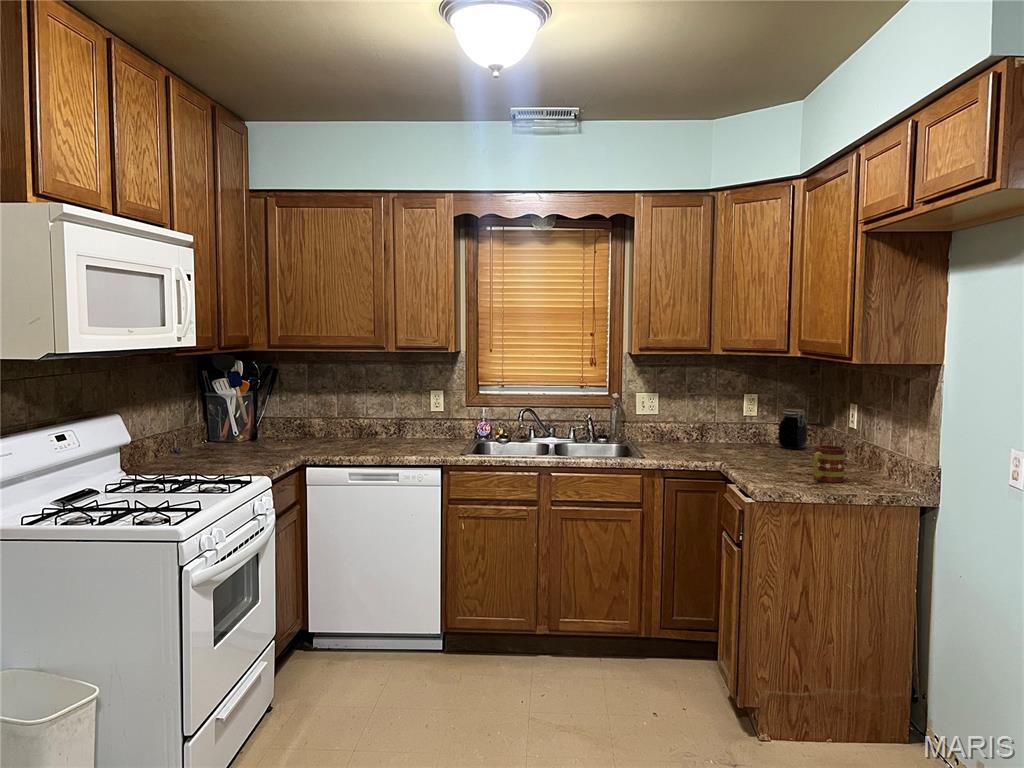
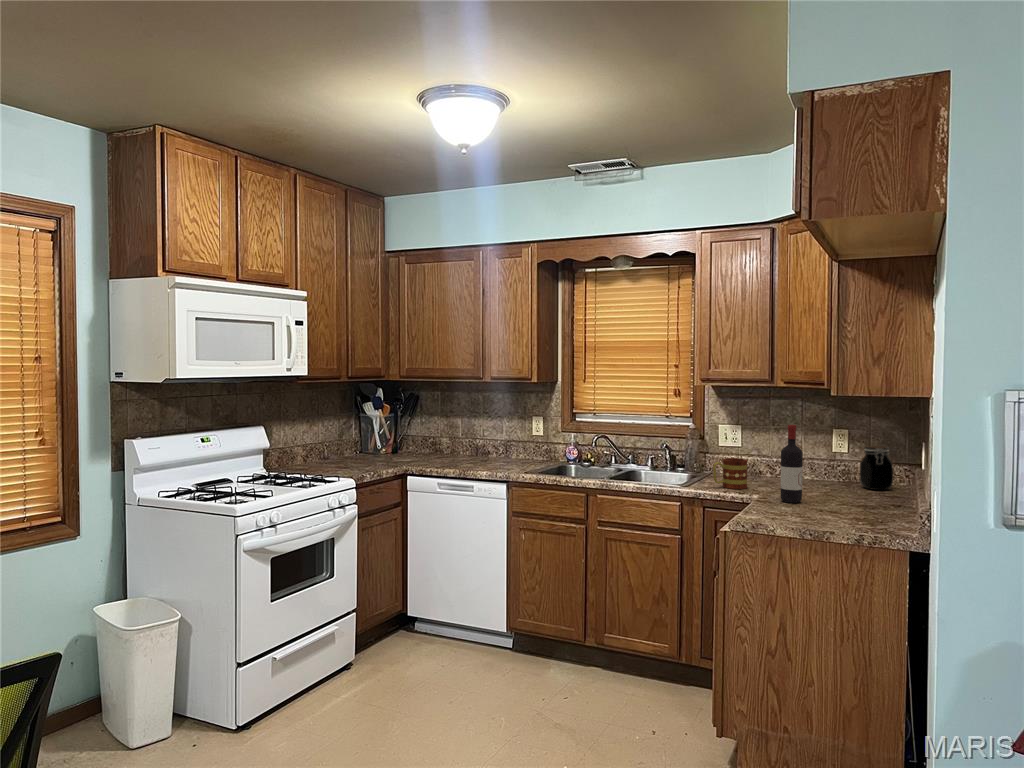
wine bottle: none [752,393,774,468] -> present [781,425,803,503]
mug: present [814,445,846,483] -> present [713,458,747,489]

